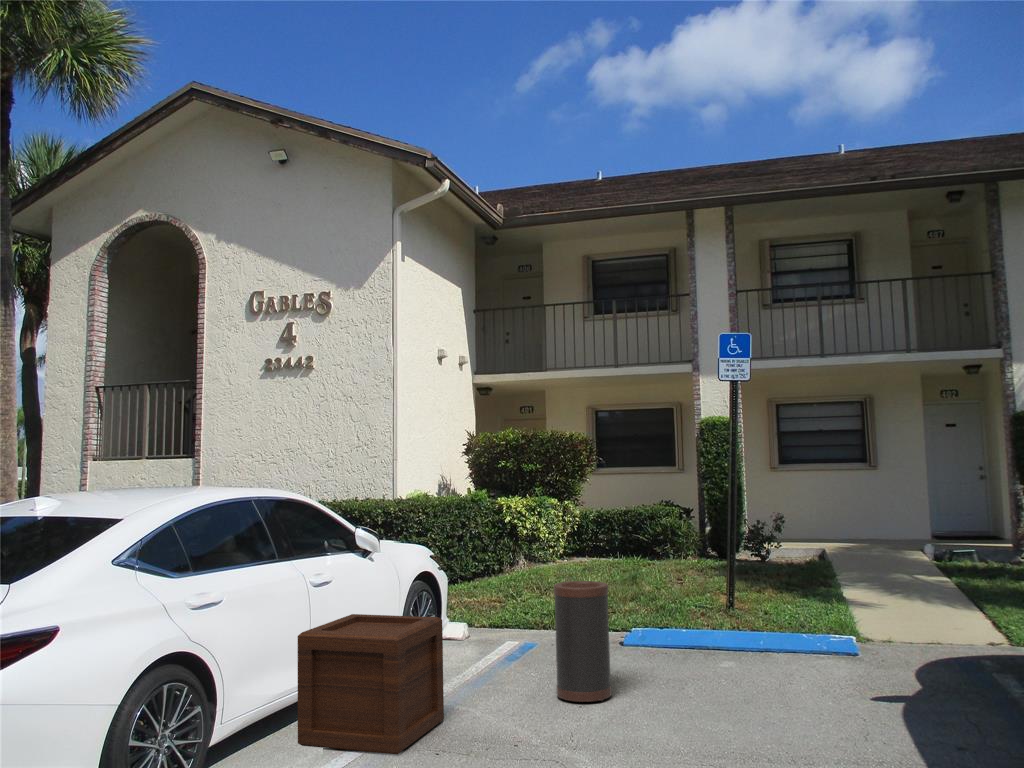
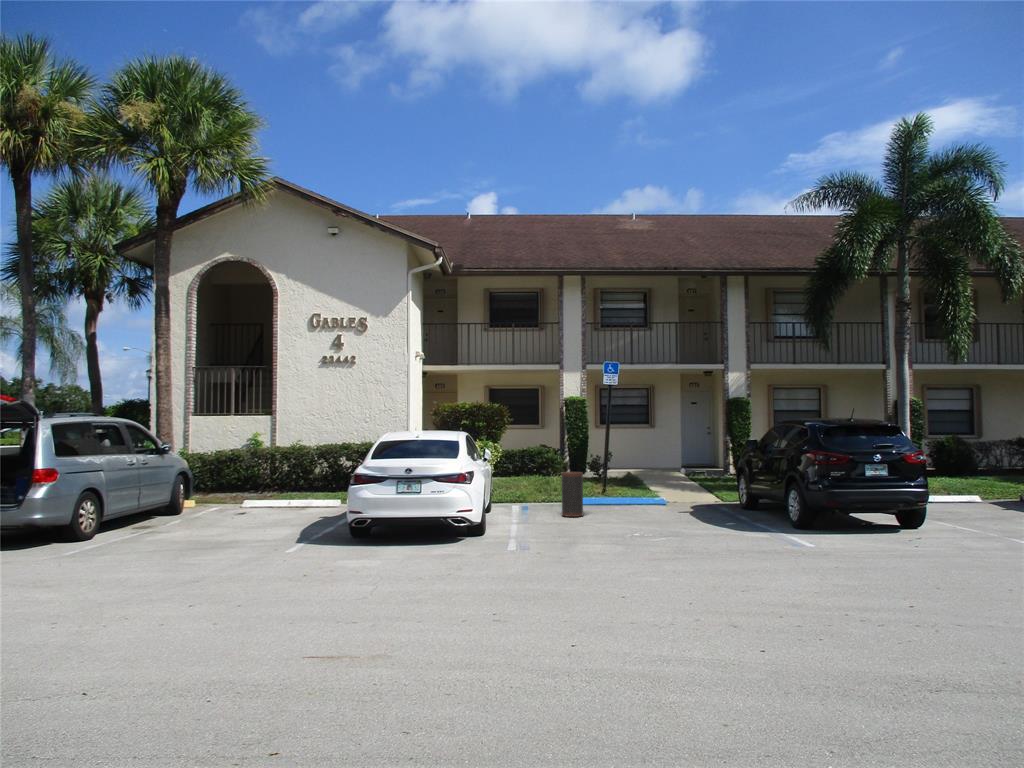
wooden crate: present [298,614,444,754] -> none [487,483,529,528]

